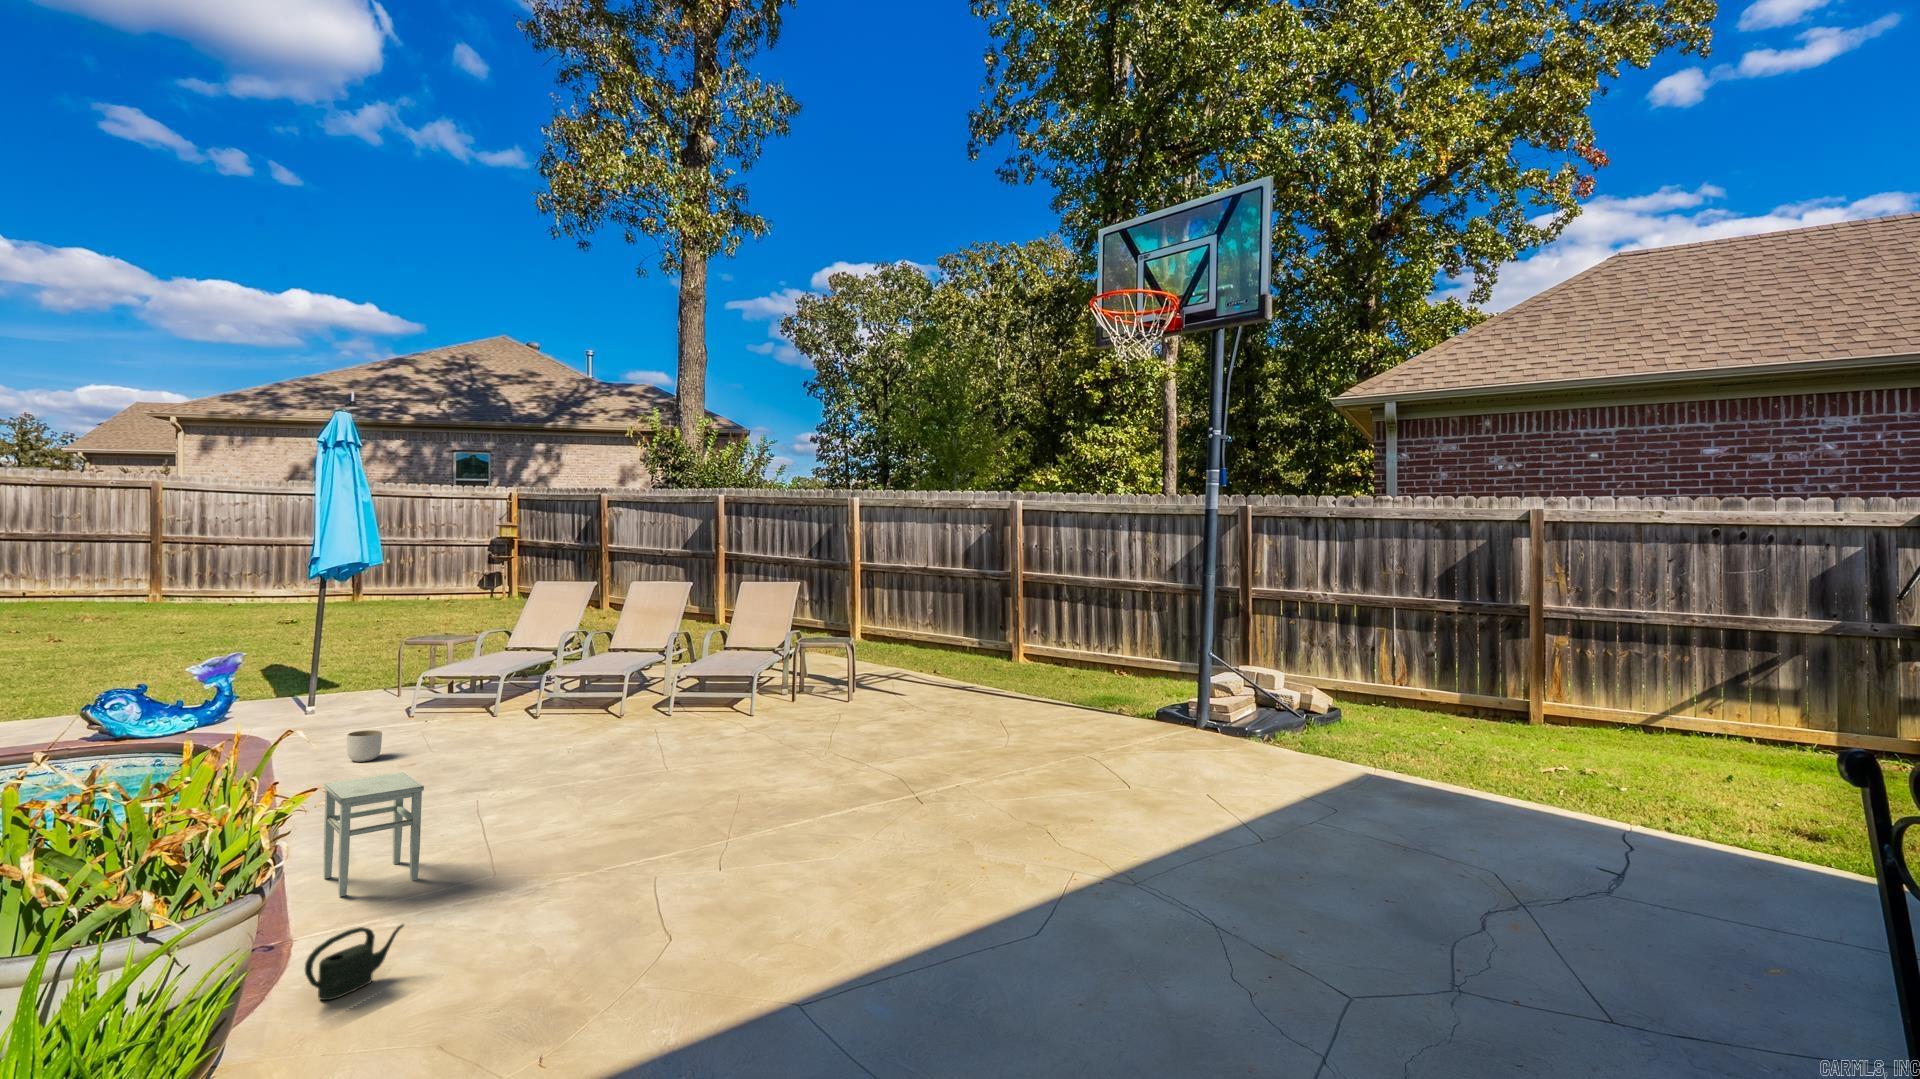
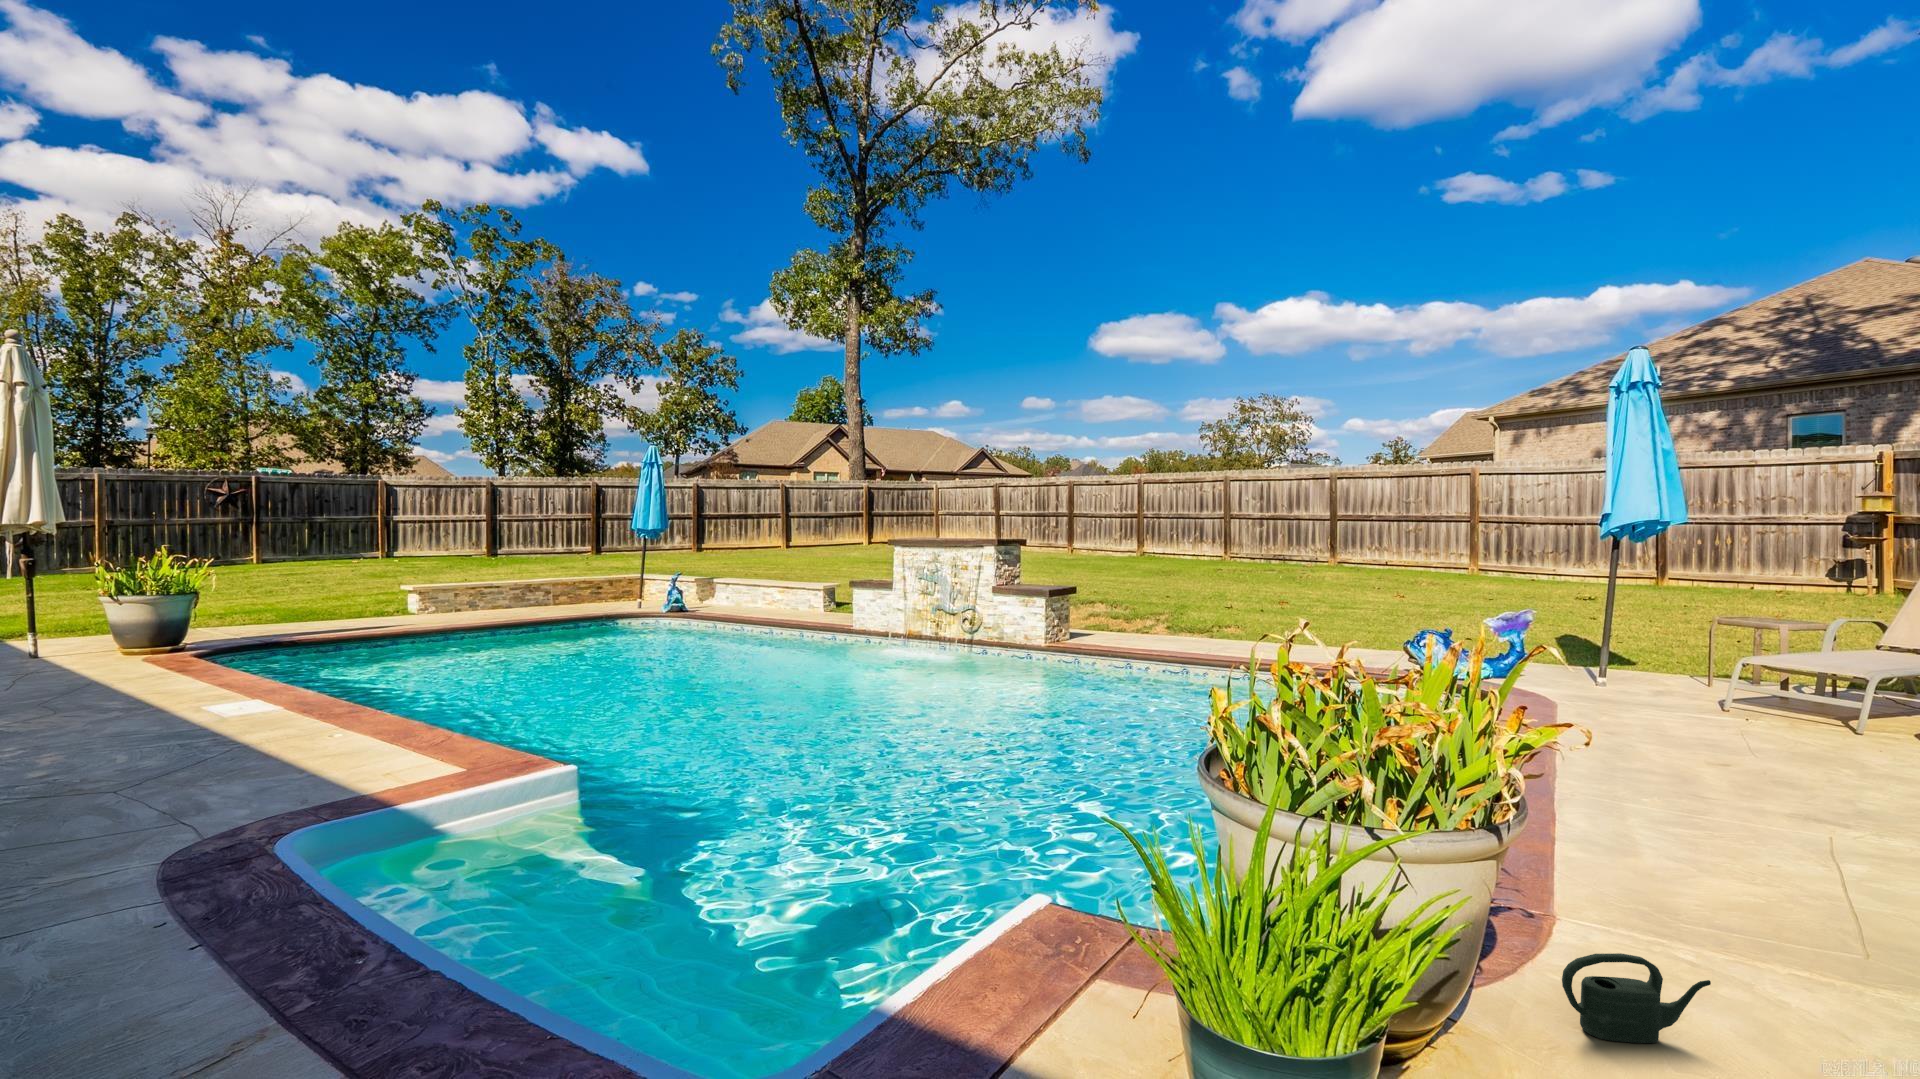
planter: present [347,730,382,762] -> none [1641,711,1686,748]
stool: present [324,772,424,897] -> none [1602,754,1745,920]

